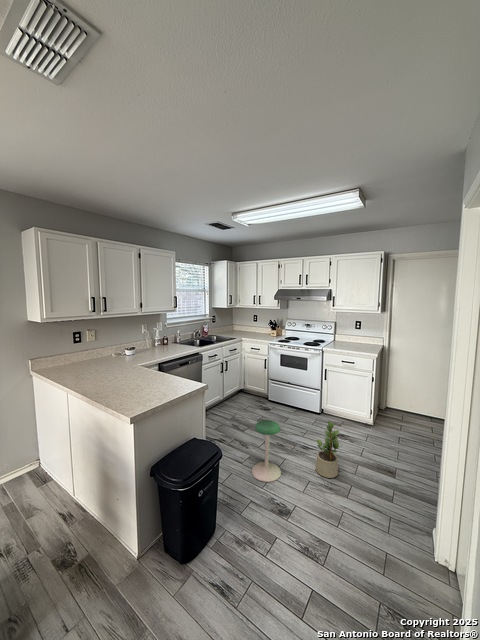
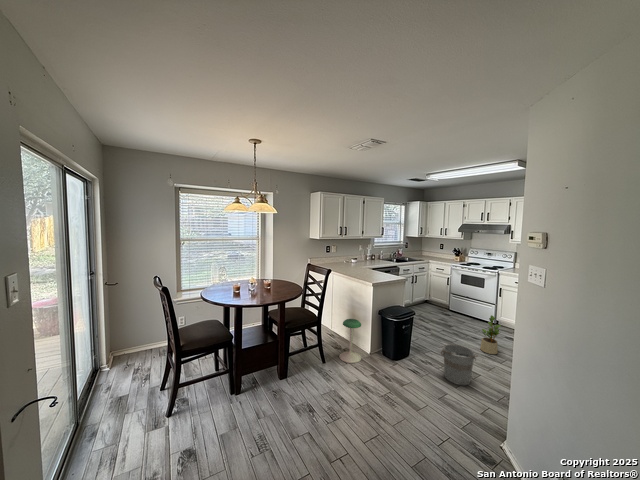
stool: present [252,420,281,482] -> present [339,319,361,363]
bucket: none [270,503,334,596] -> present [441,344,478,385]

